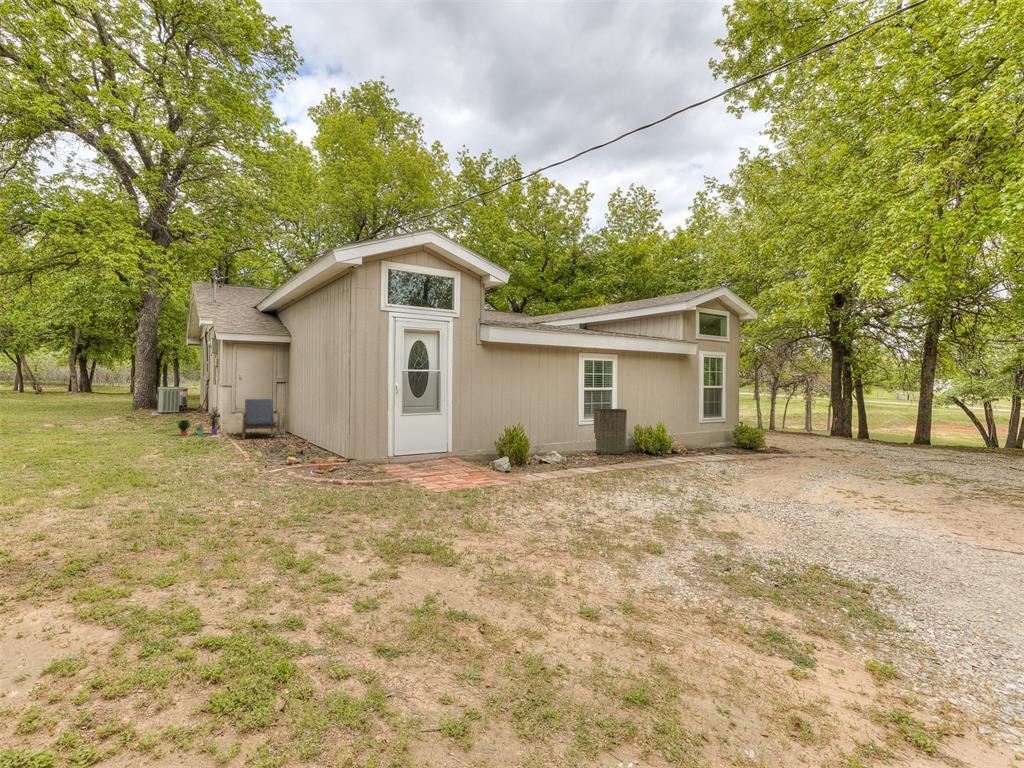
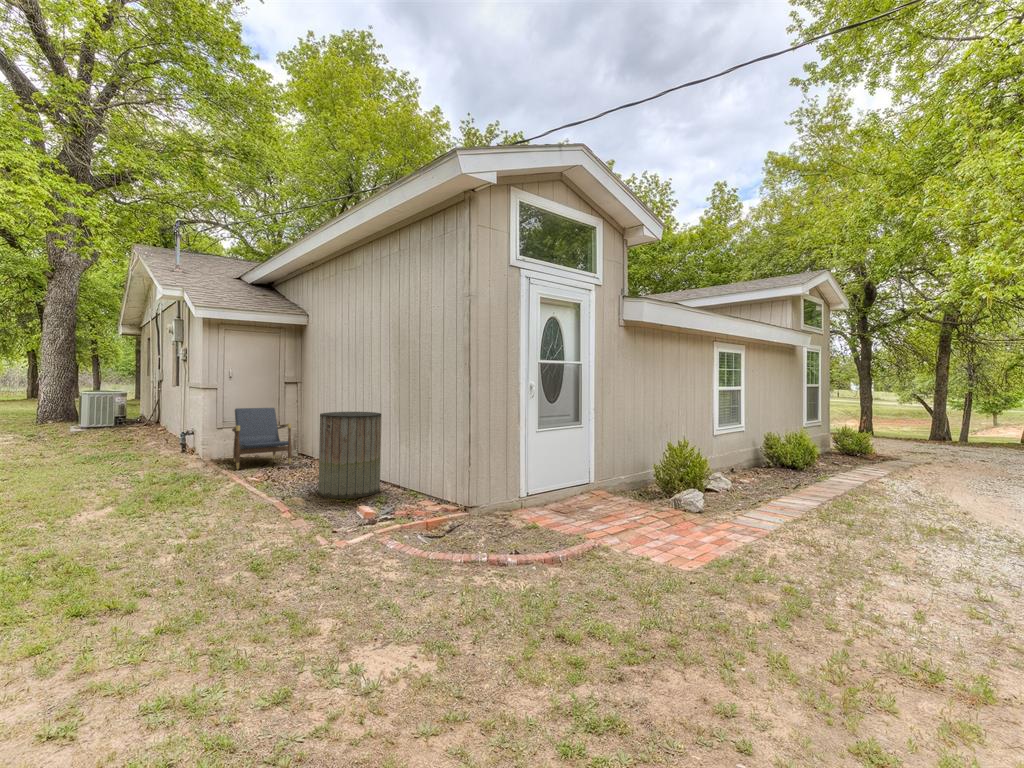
potted plant: present [178,408,219,436] -> none [125,420,195,467]
trash can: present [594,409,627,455] -> present [318,412,381,499]

